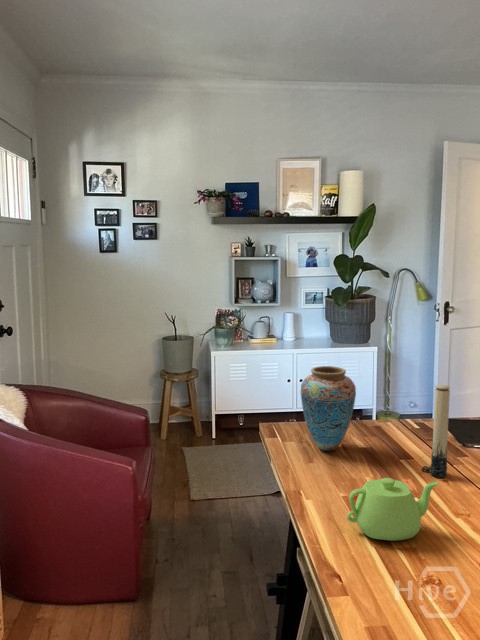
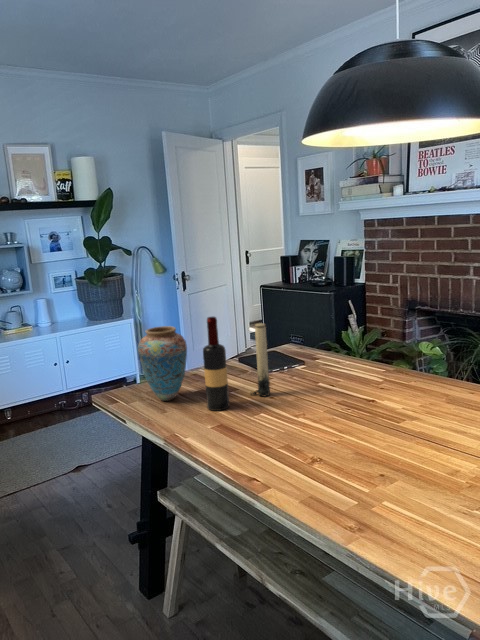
wine bottle: none [359,366,389,480] -> present [203,317,229,411]
teapot: present [347,478,439,541] -> none [232,392,291,447]

